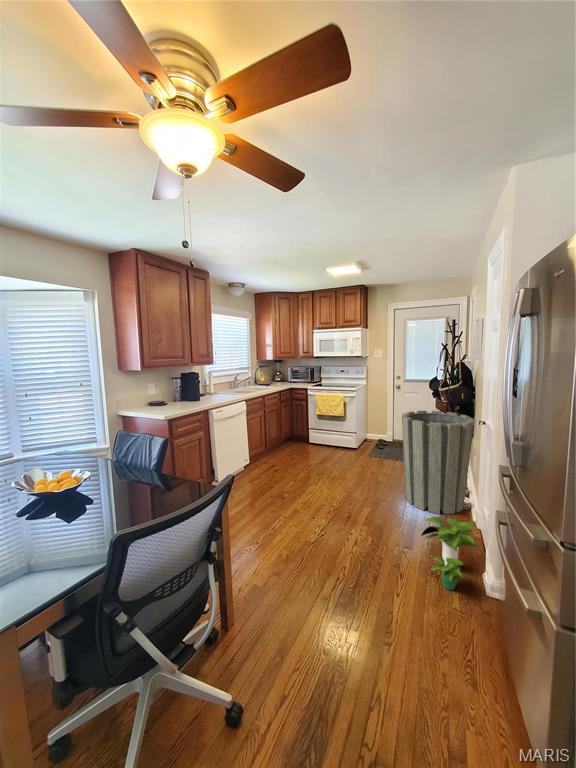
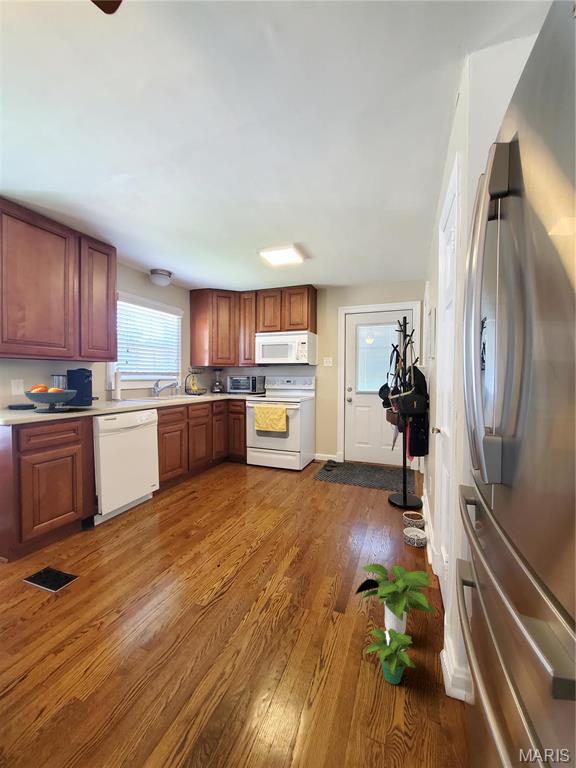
fruit bowl: none [161,387,194,408] -> present [24,384,77,412]
trash can: present [402,411,474,514] -> none [343,422,429,555]

